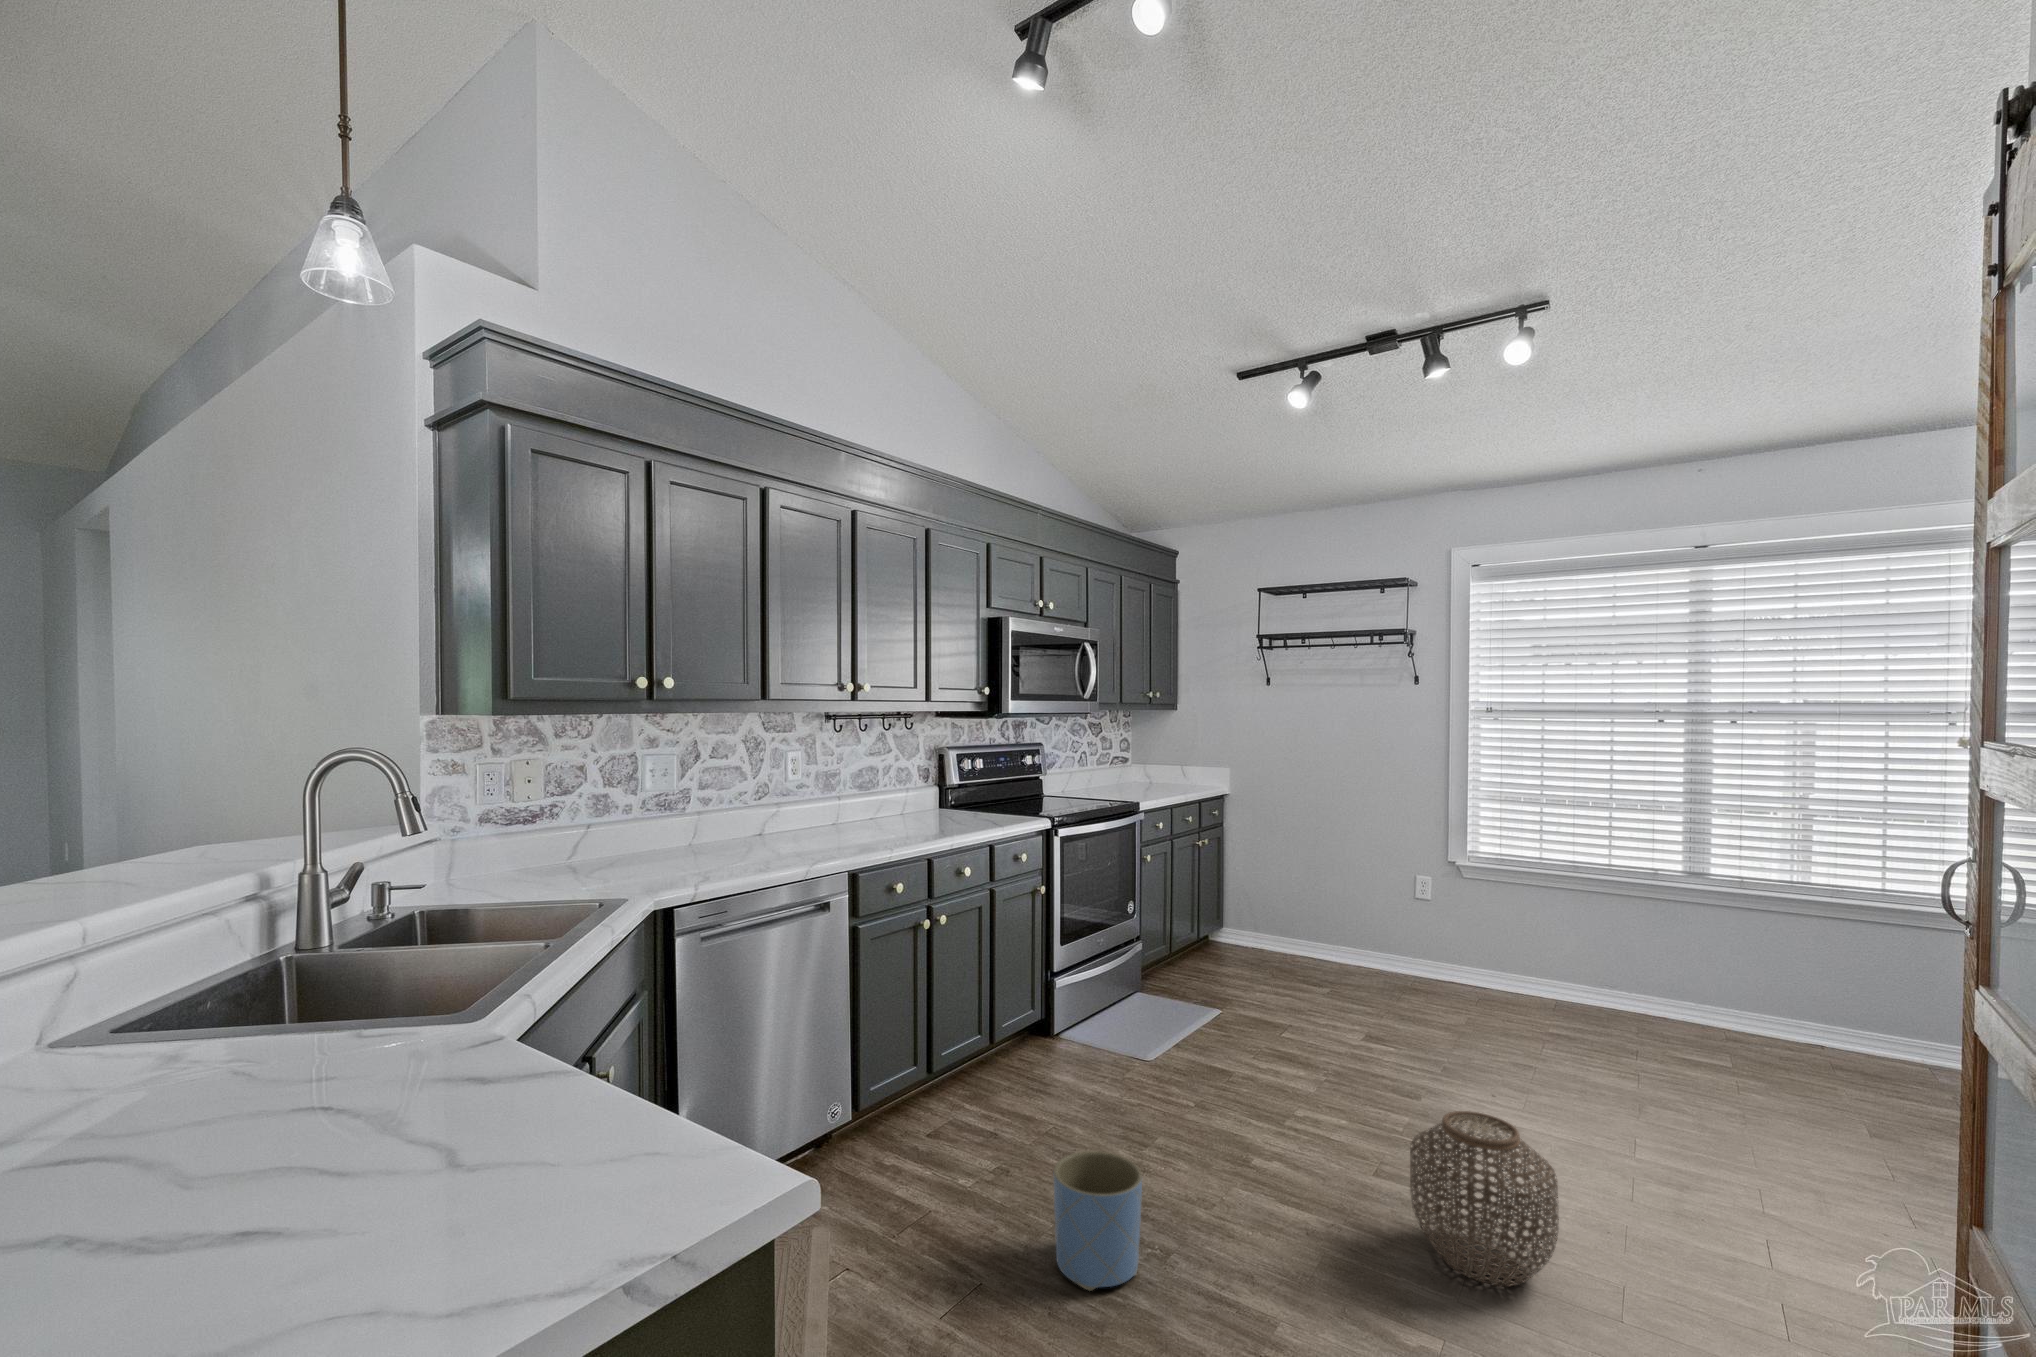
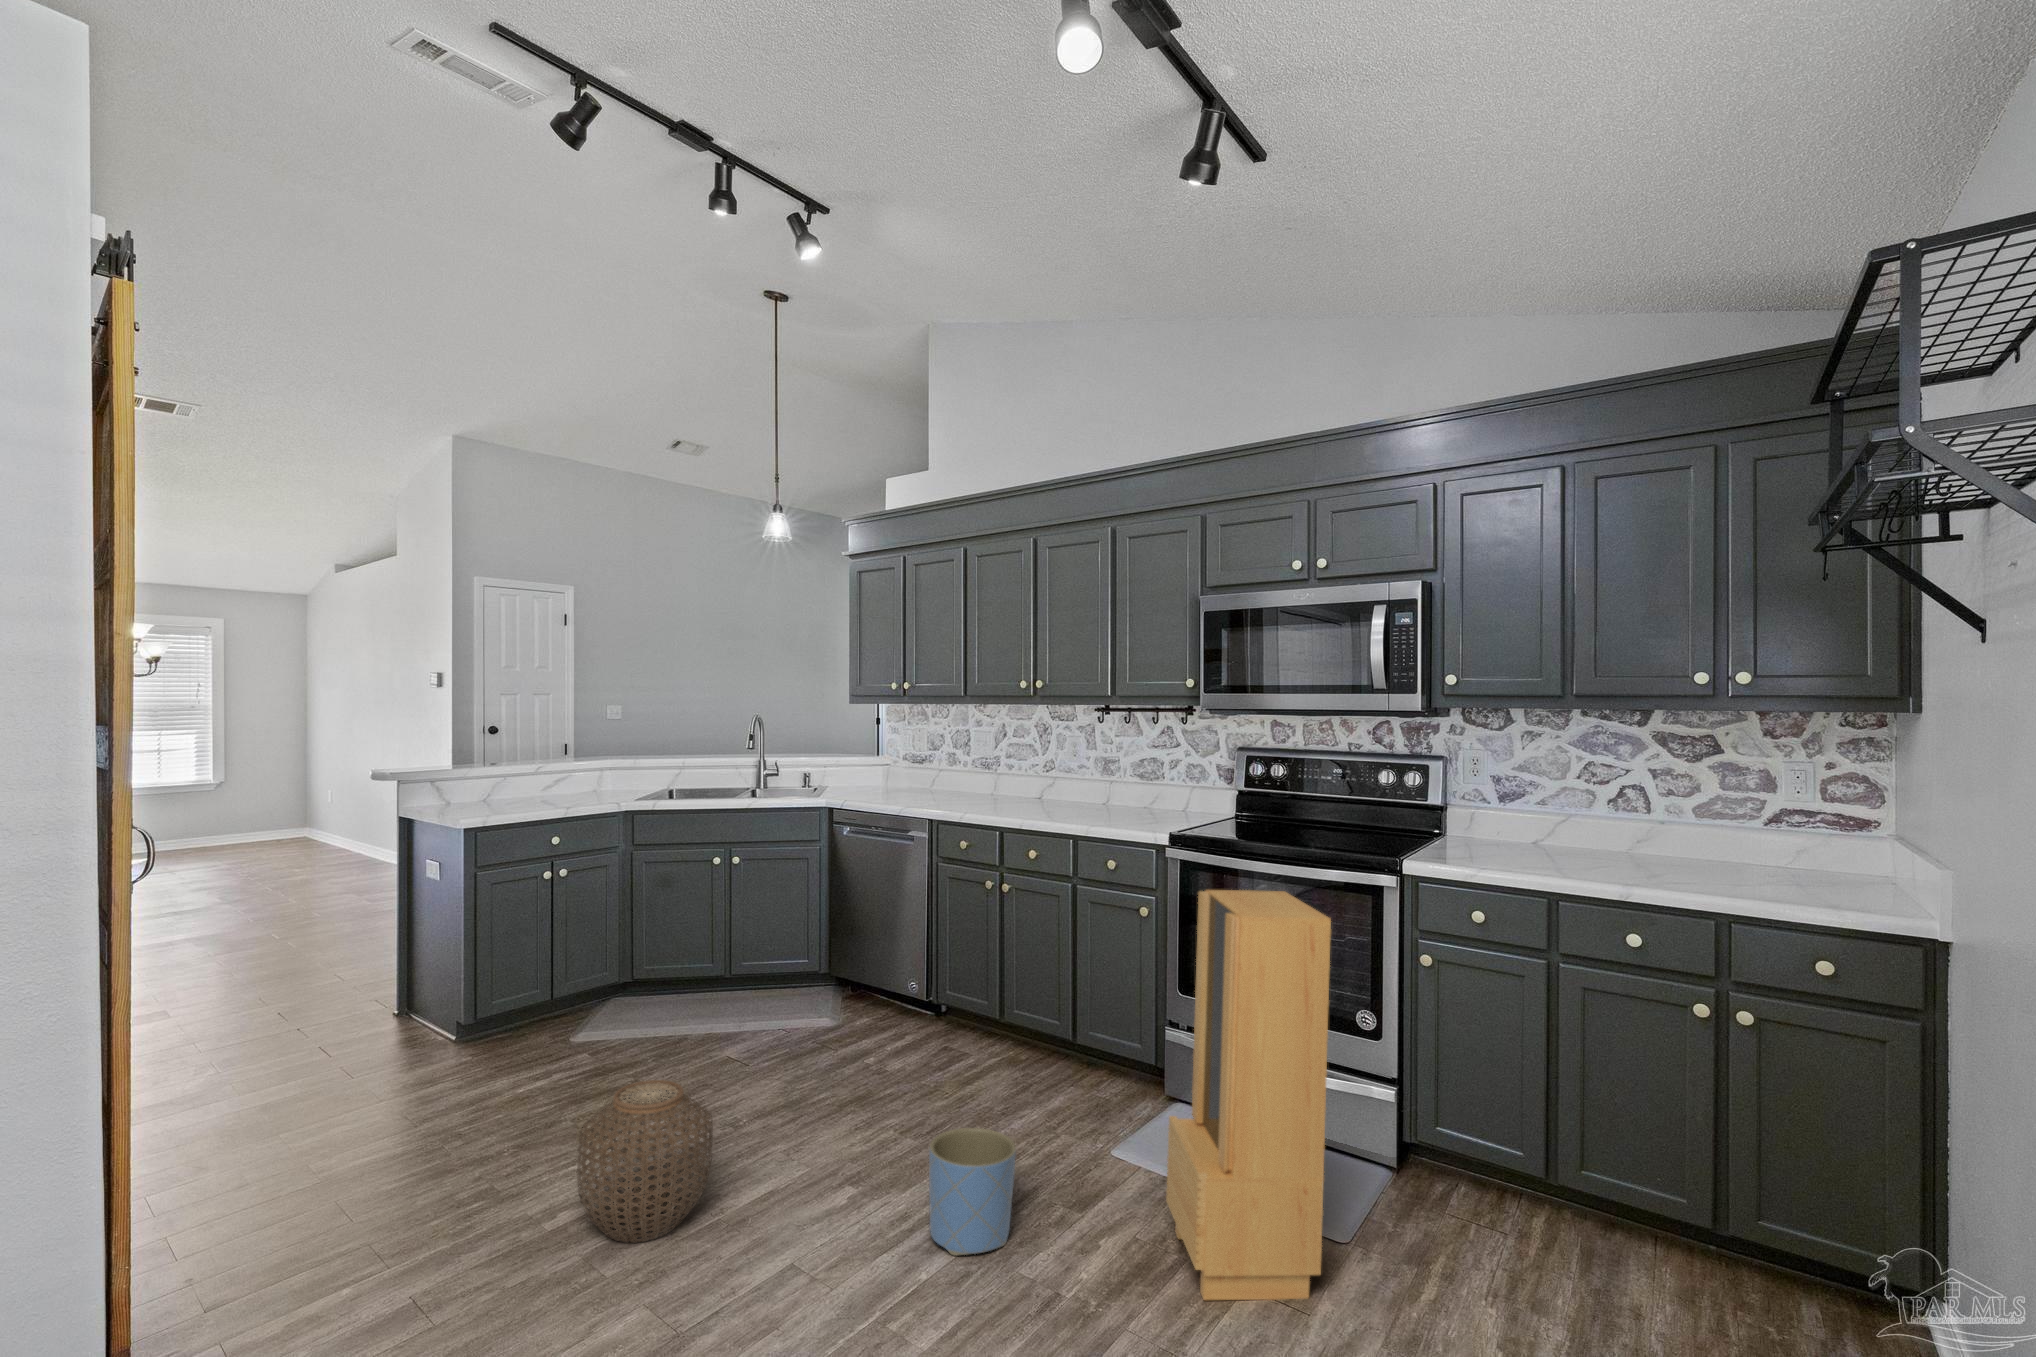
storage cabinet: none [1263,821,1365,1043] -> present [1166,890,1331,1300]
planter: present [1054,1151,1142,1291] -> present [929,1128,1016,1256]

